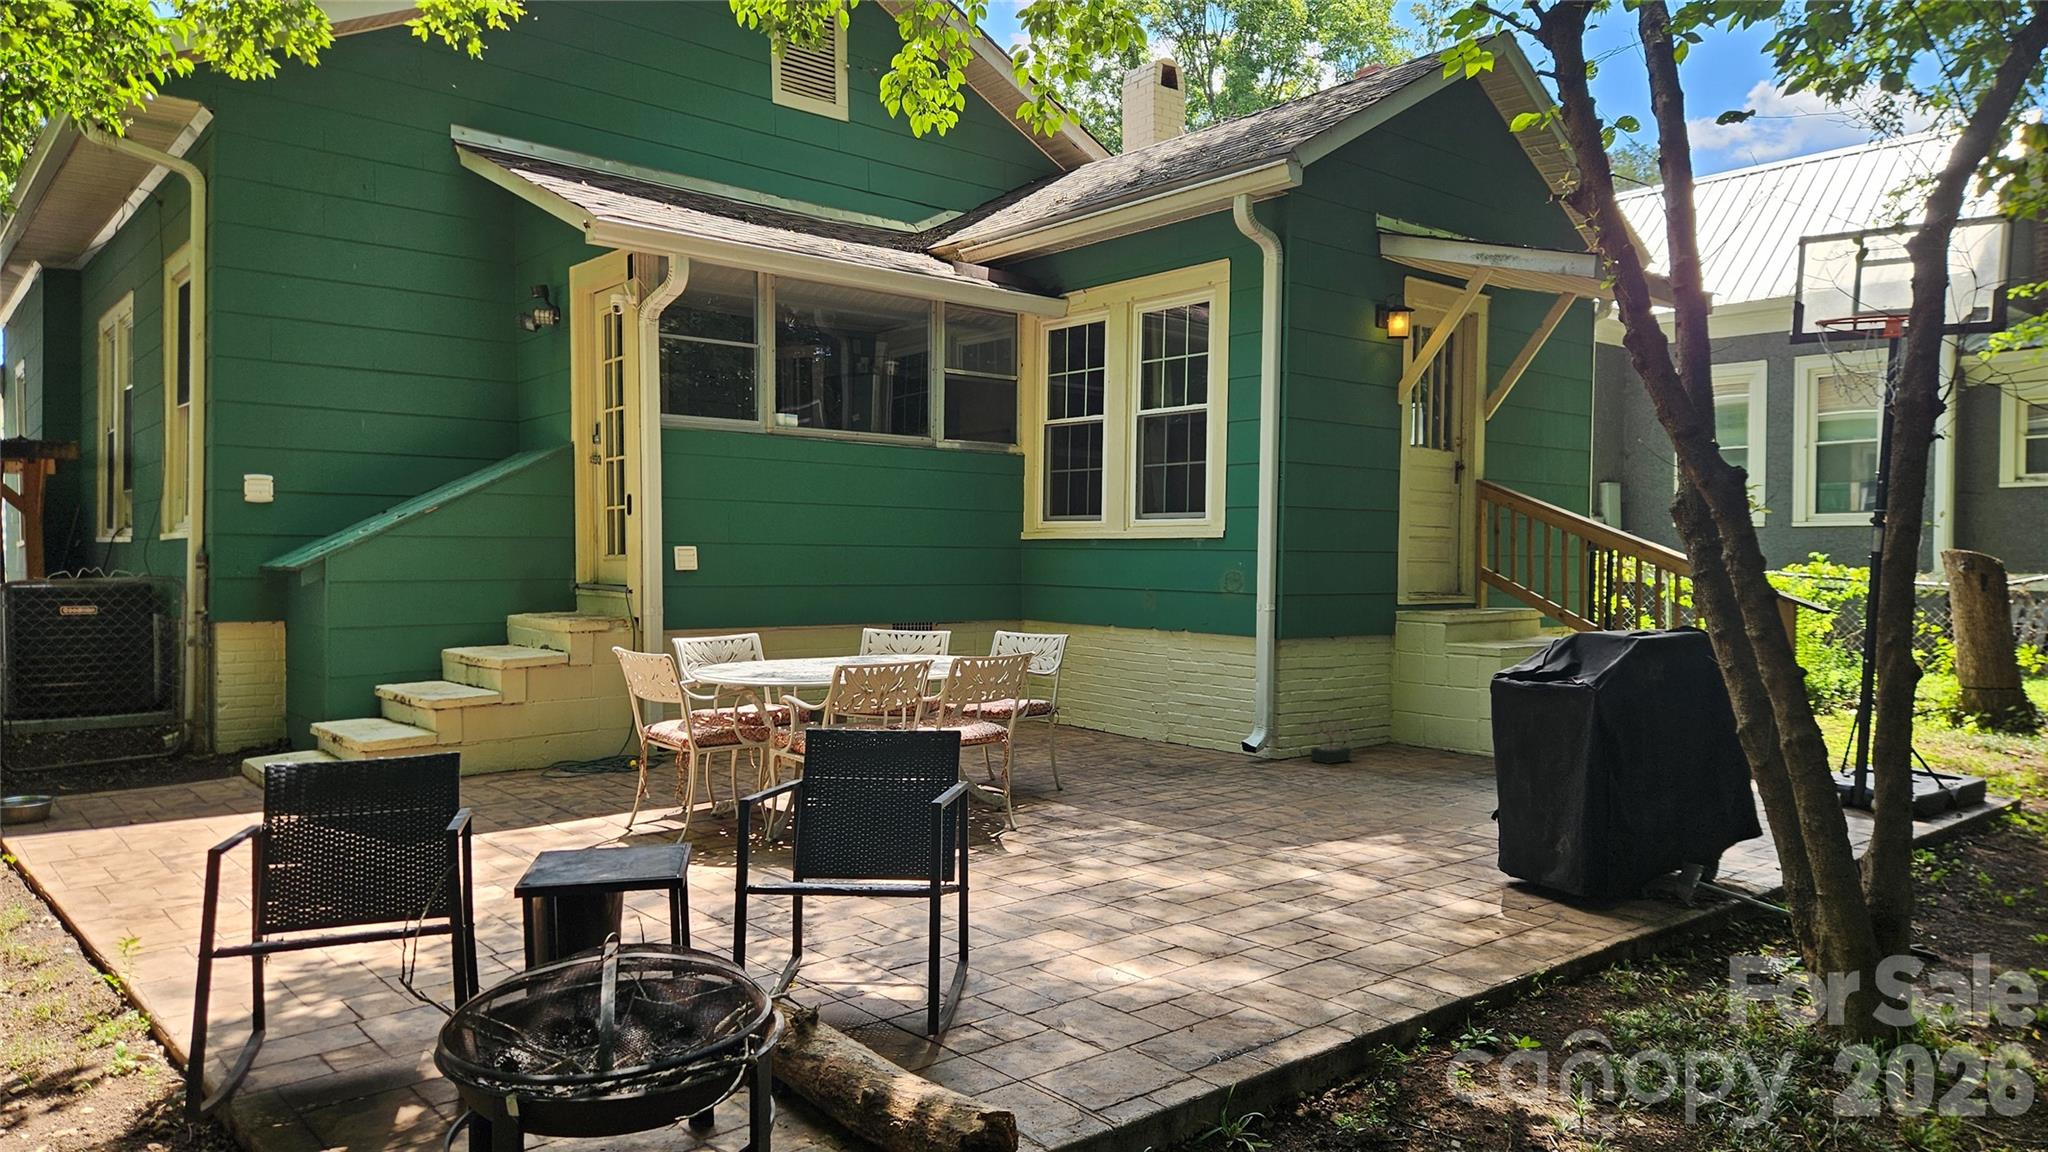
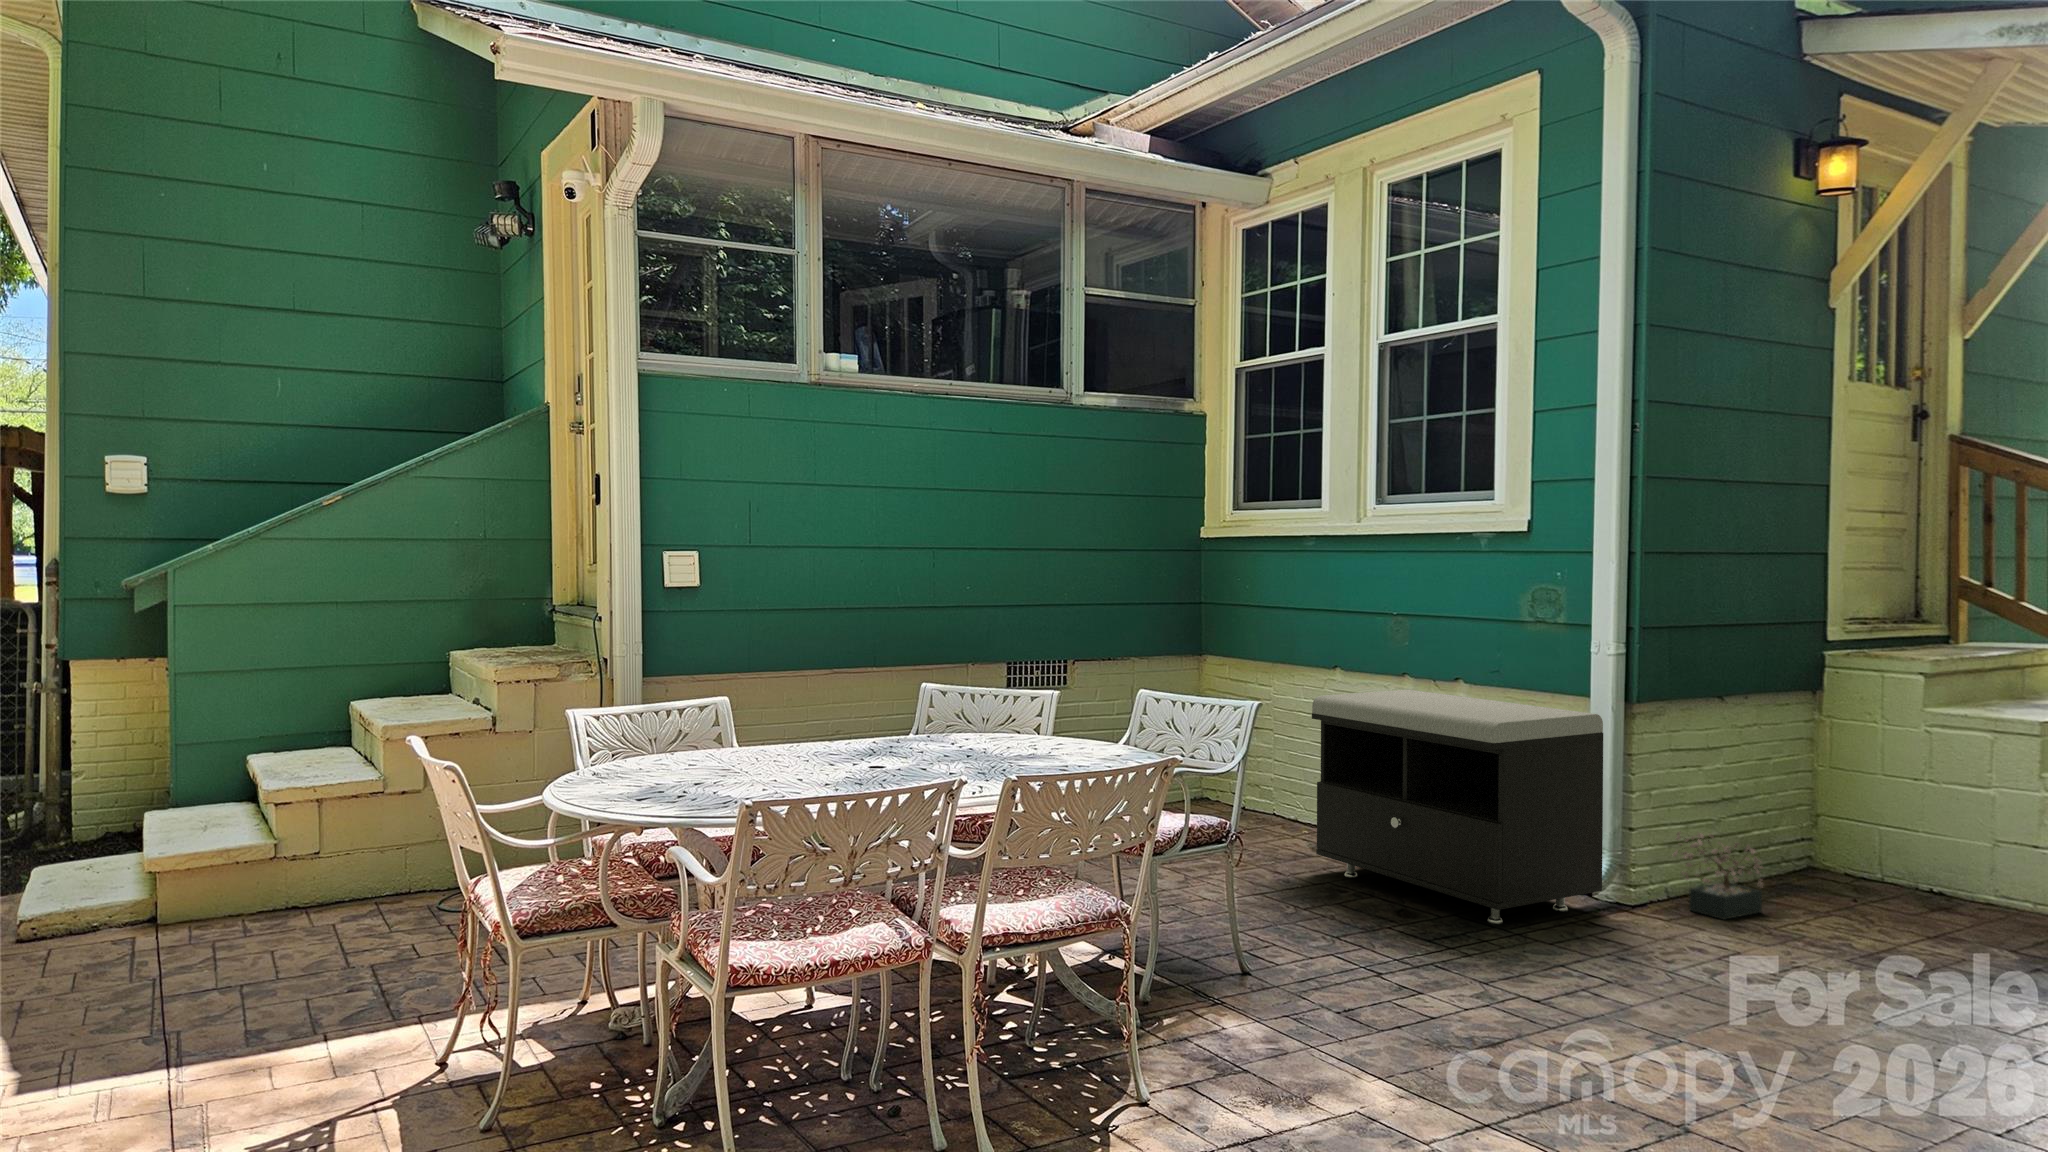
storage bench: none [1095,636,1263,768] -> present [1312,690,1603,924]

